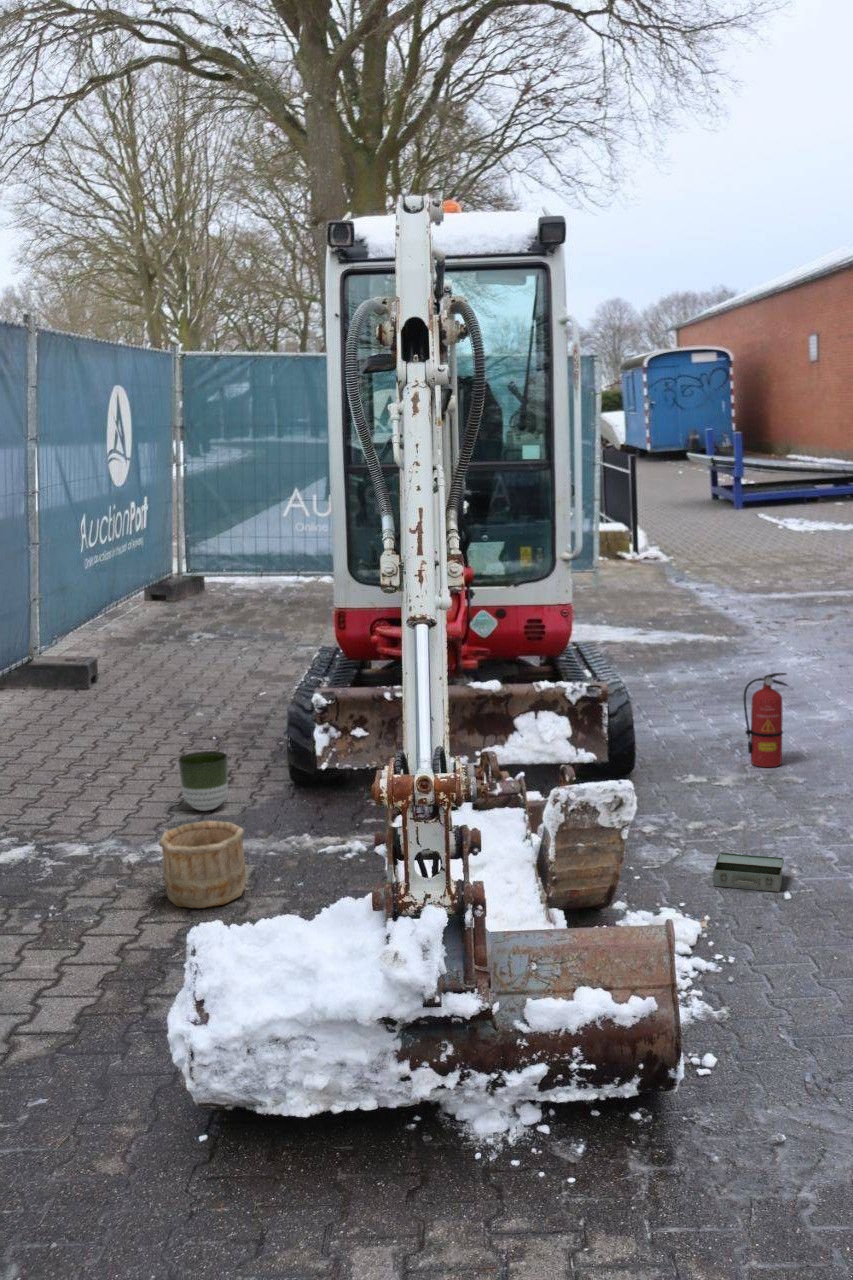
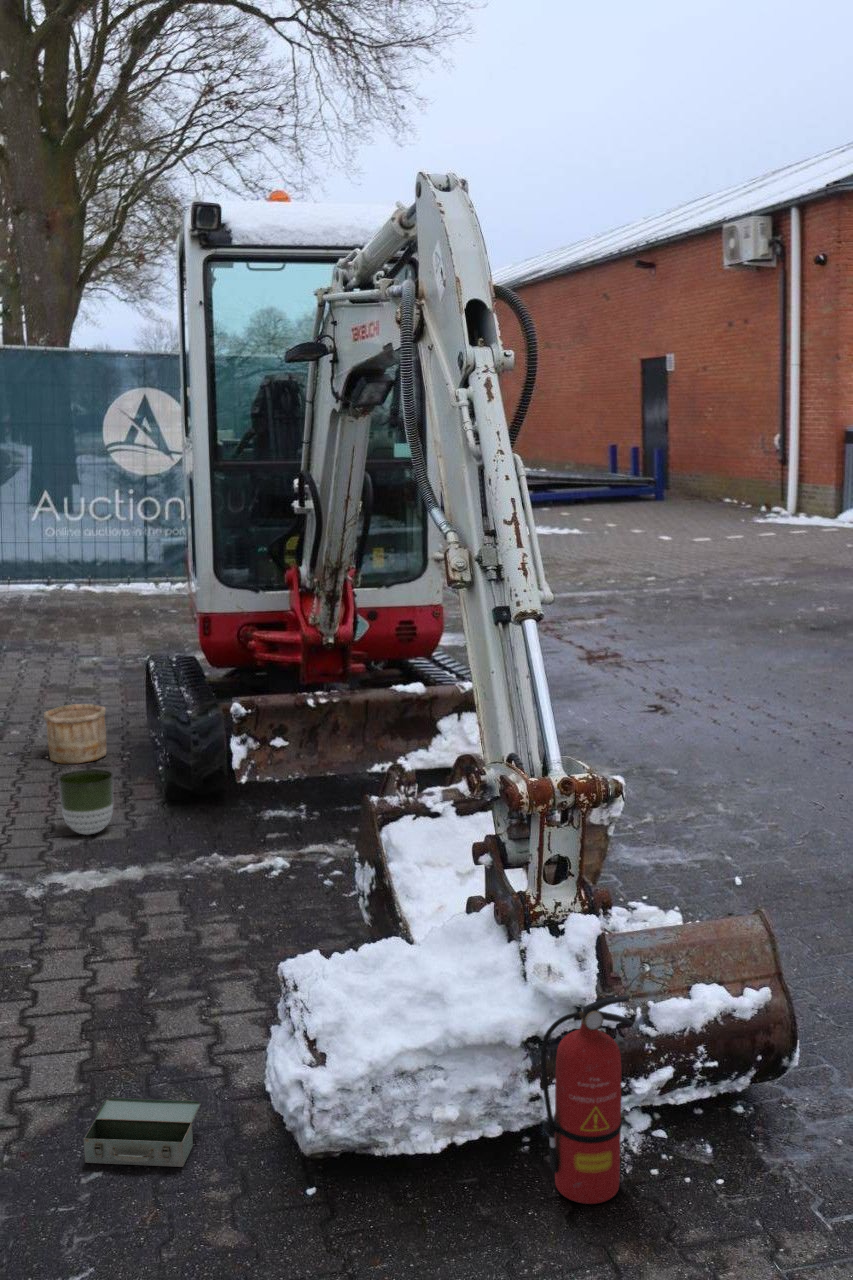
fire extinguisher: present [744,673,788,767] -> present [541,996,633,1204]
wooden bucket: present [159,820,246,908] -> present [44,704,106,764]
toolbox: present [713,853,784,892] -> present [83,1098,201,1167]

